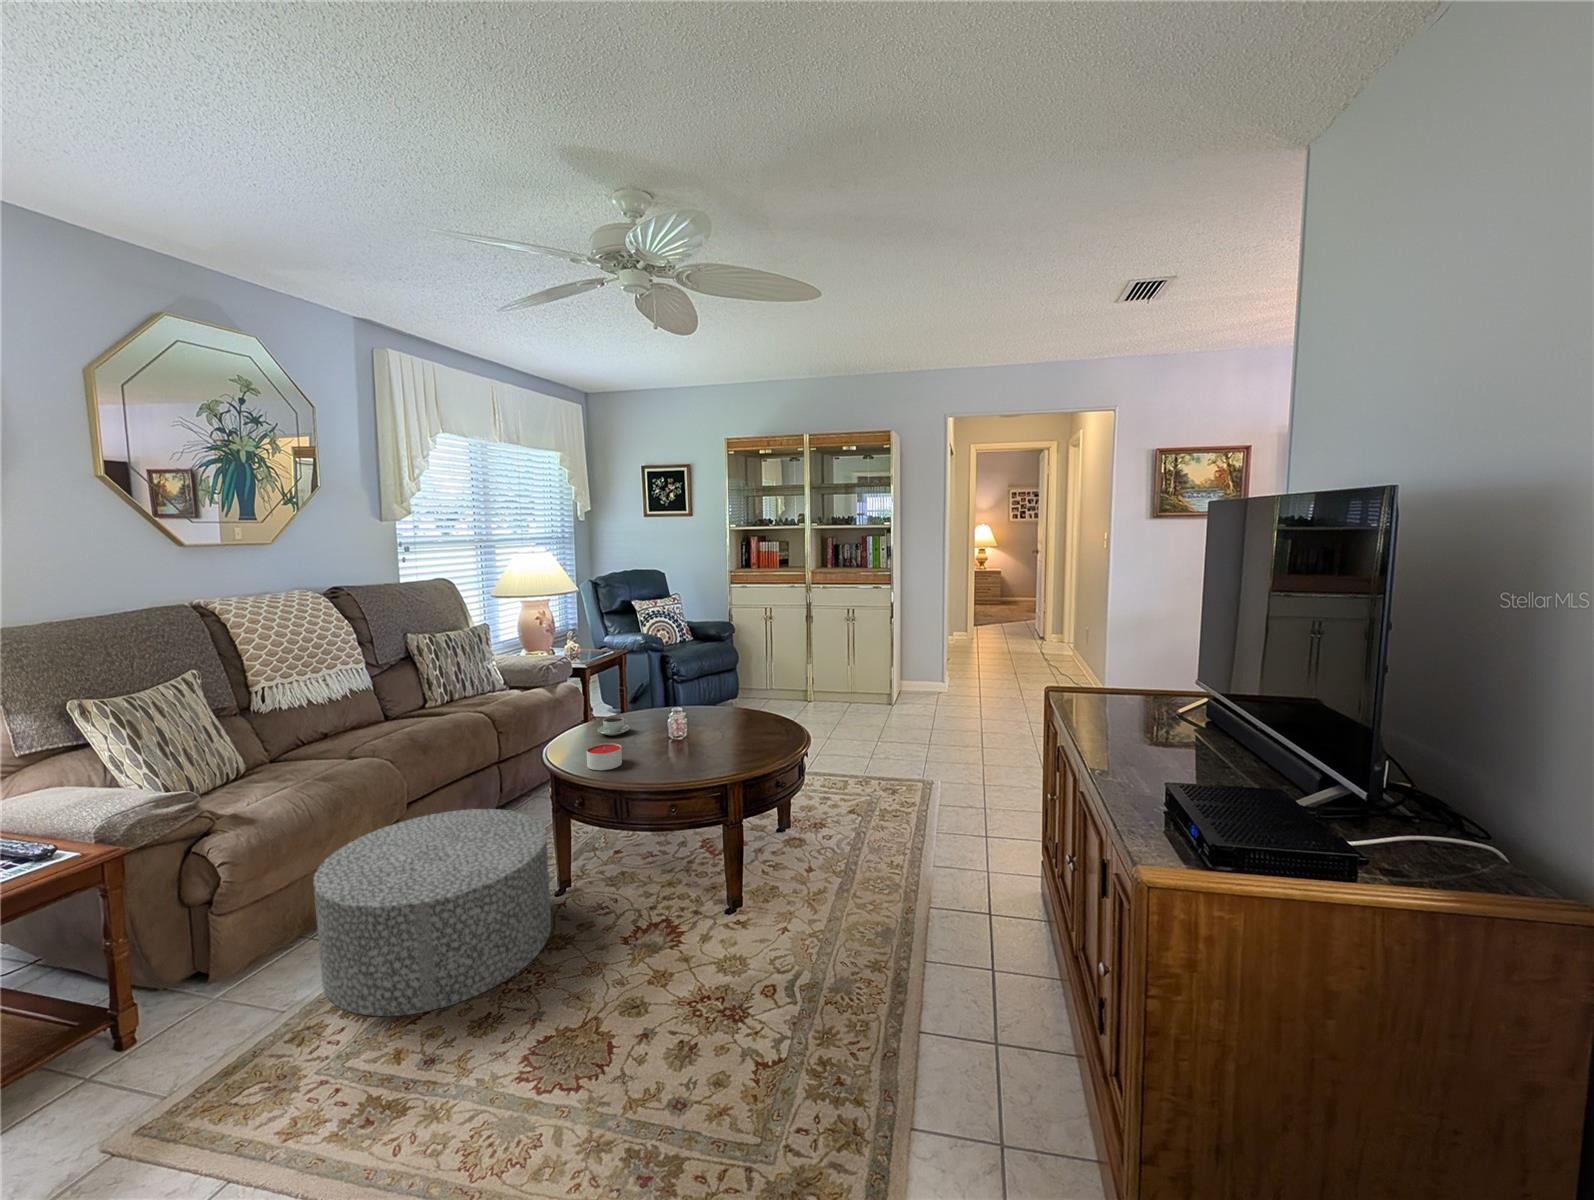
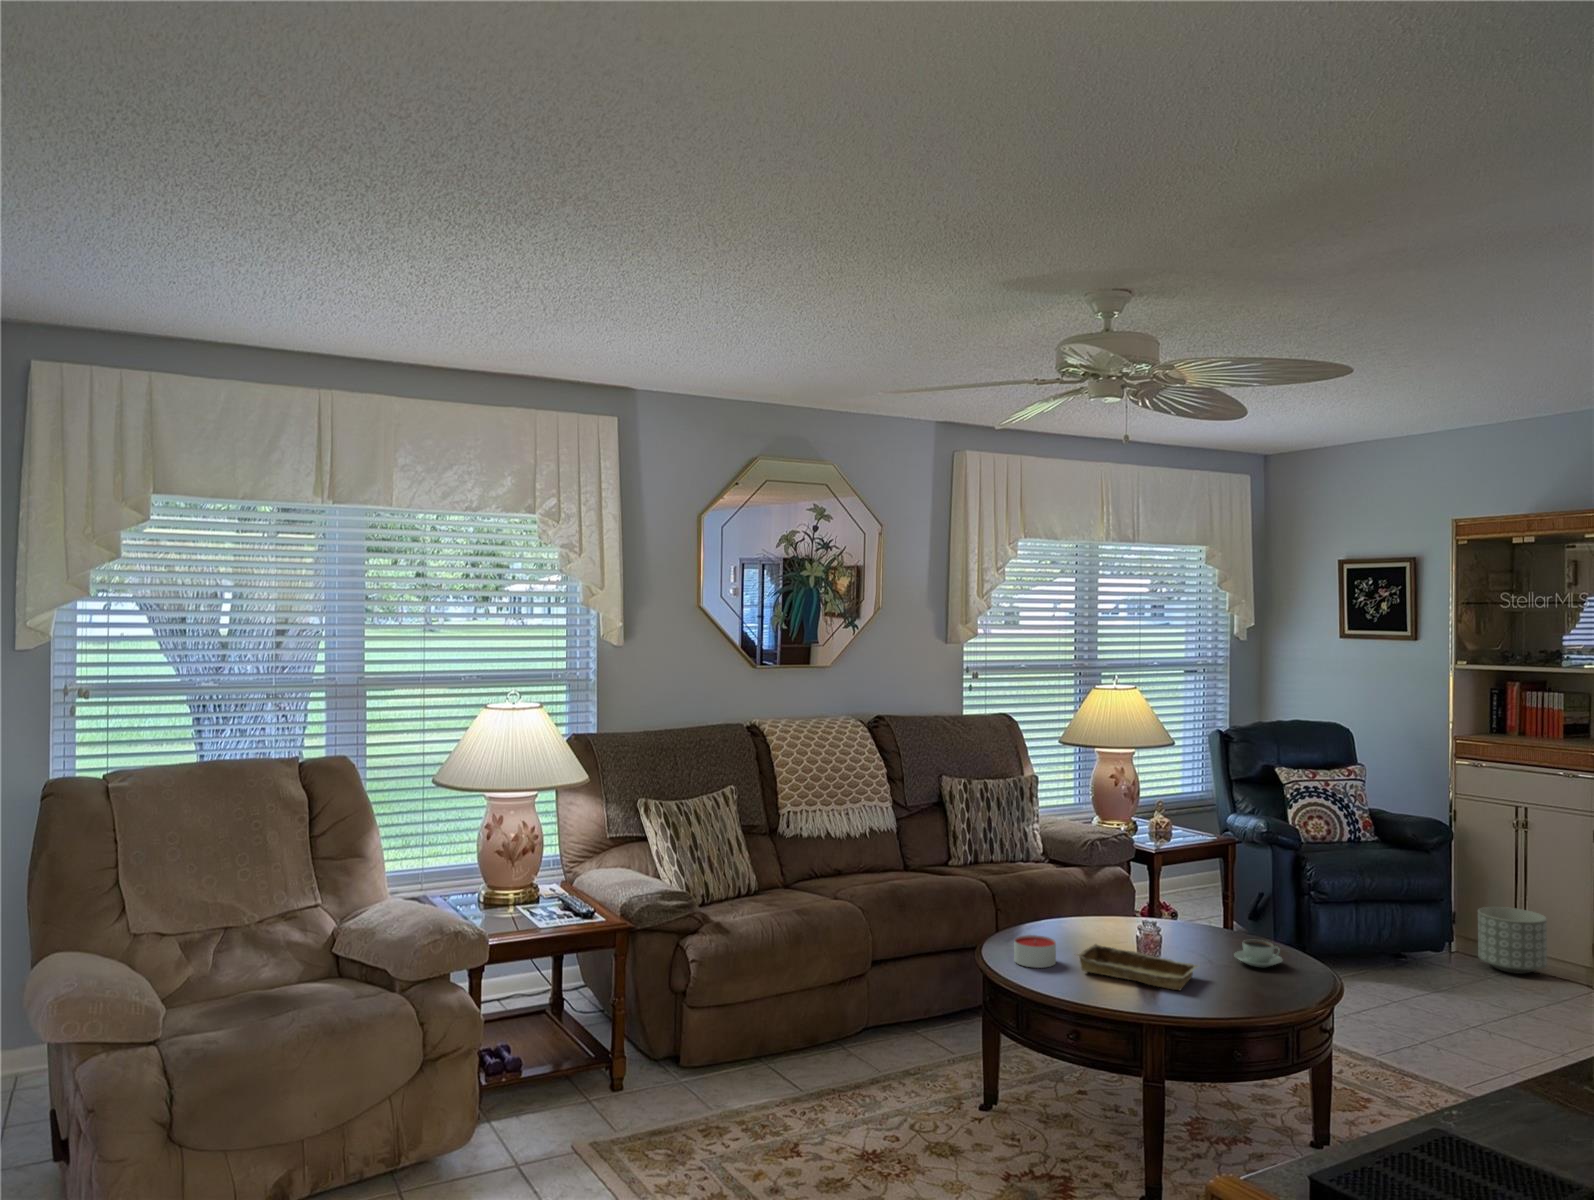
planter: none [748,667,781,702] -> present [1478,907,1547,974]
coffee cup: present [598,717,630,736] -> present [1234,940,1282,967]
tray: none [643,736,729,761] -> present [1077,944,1199,991]
ottoman: present [314,809,551,1016] -> none [744,971,959,1162]

